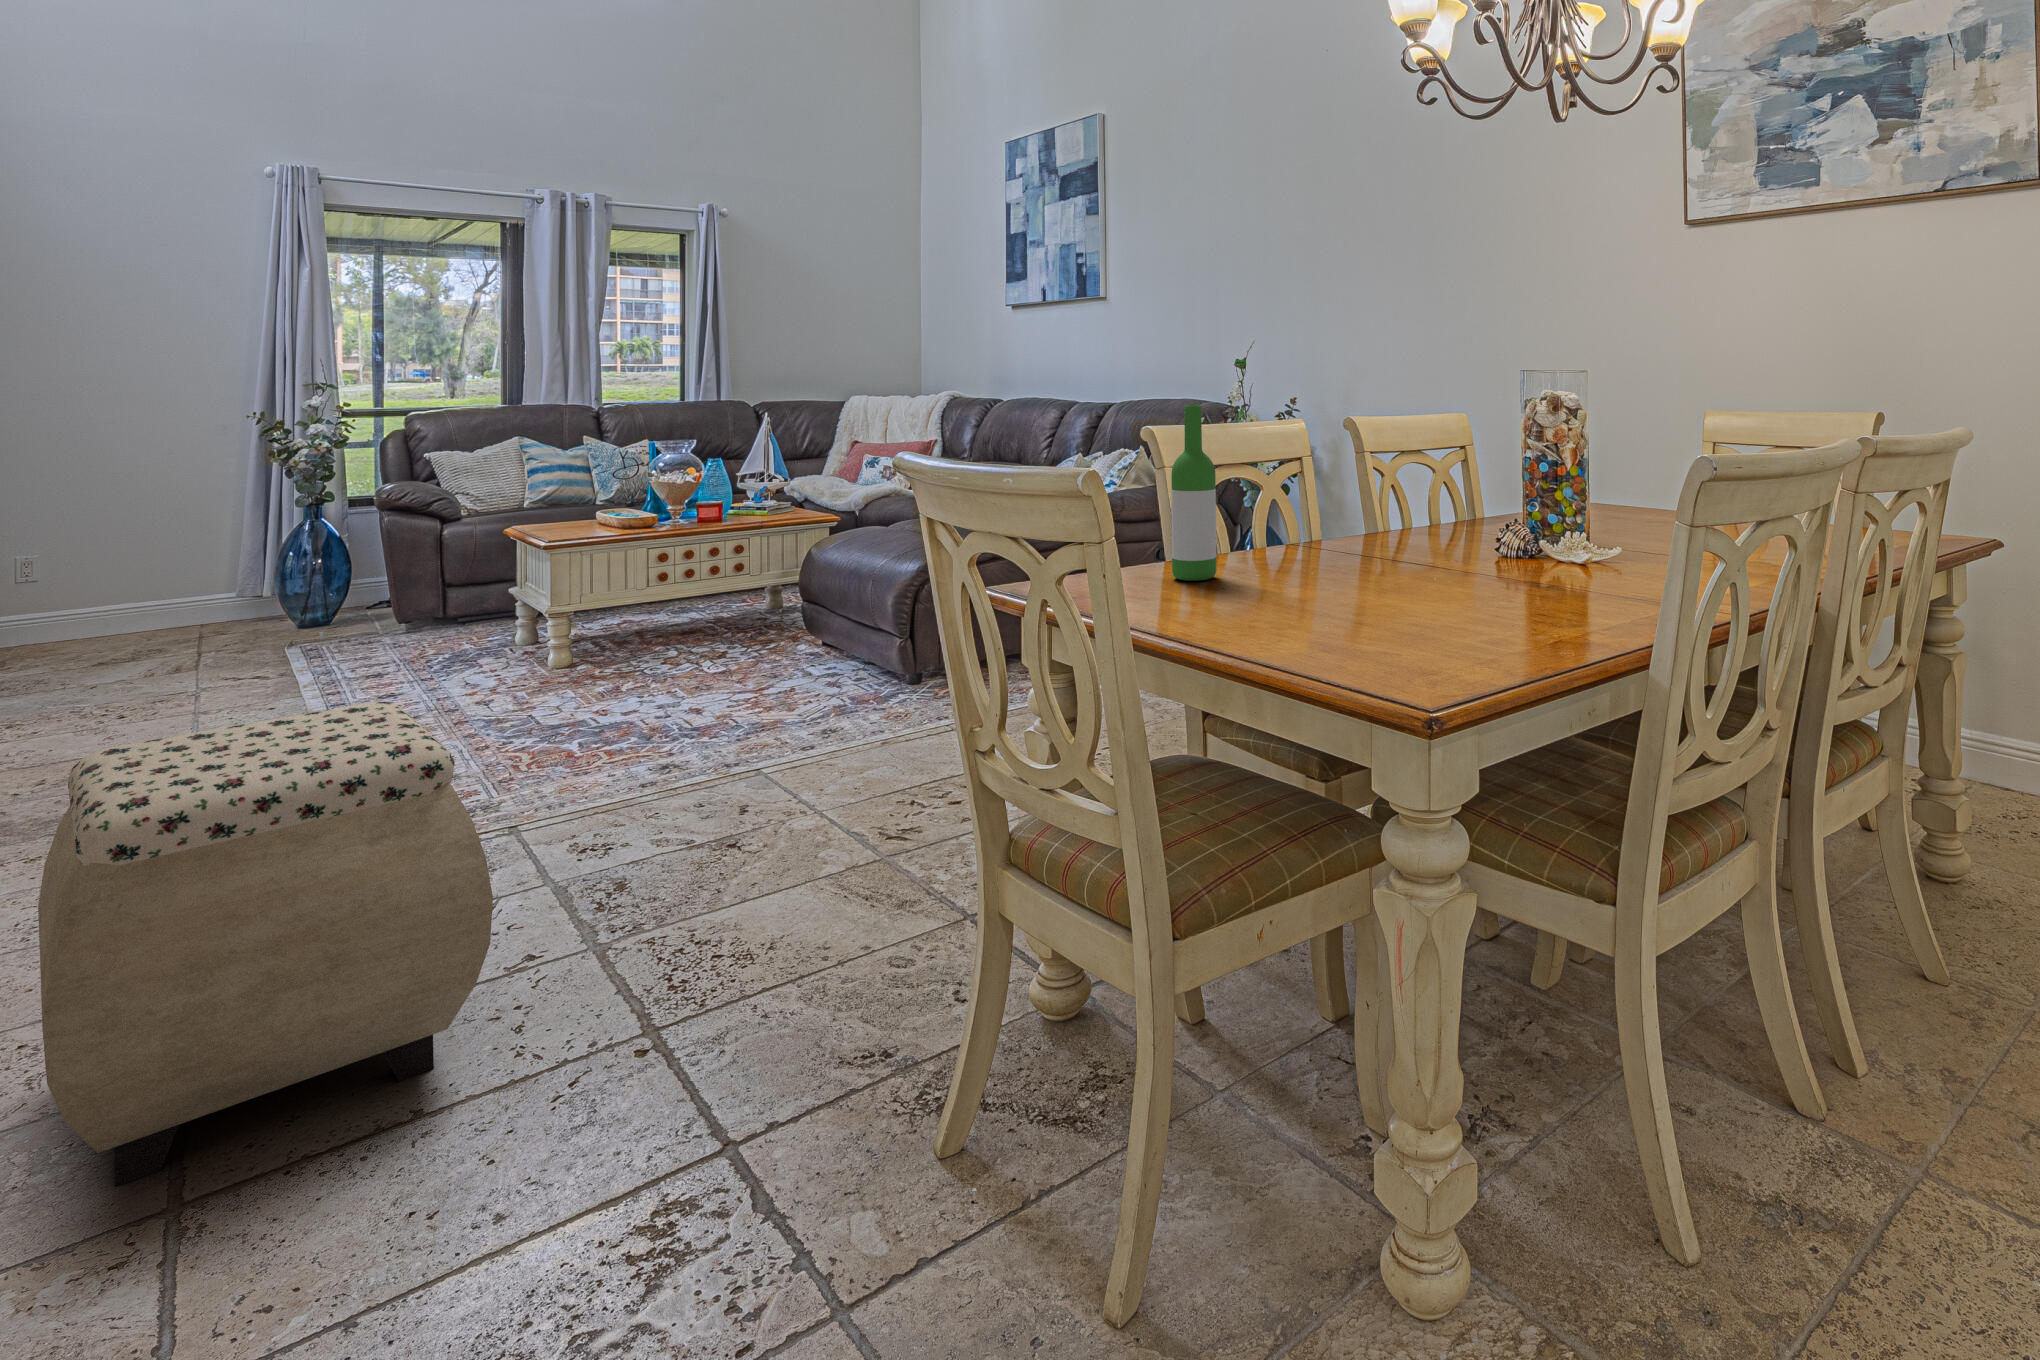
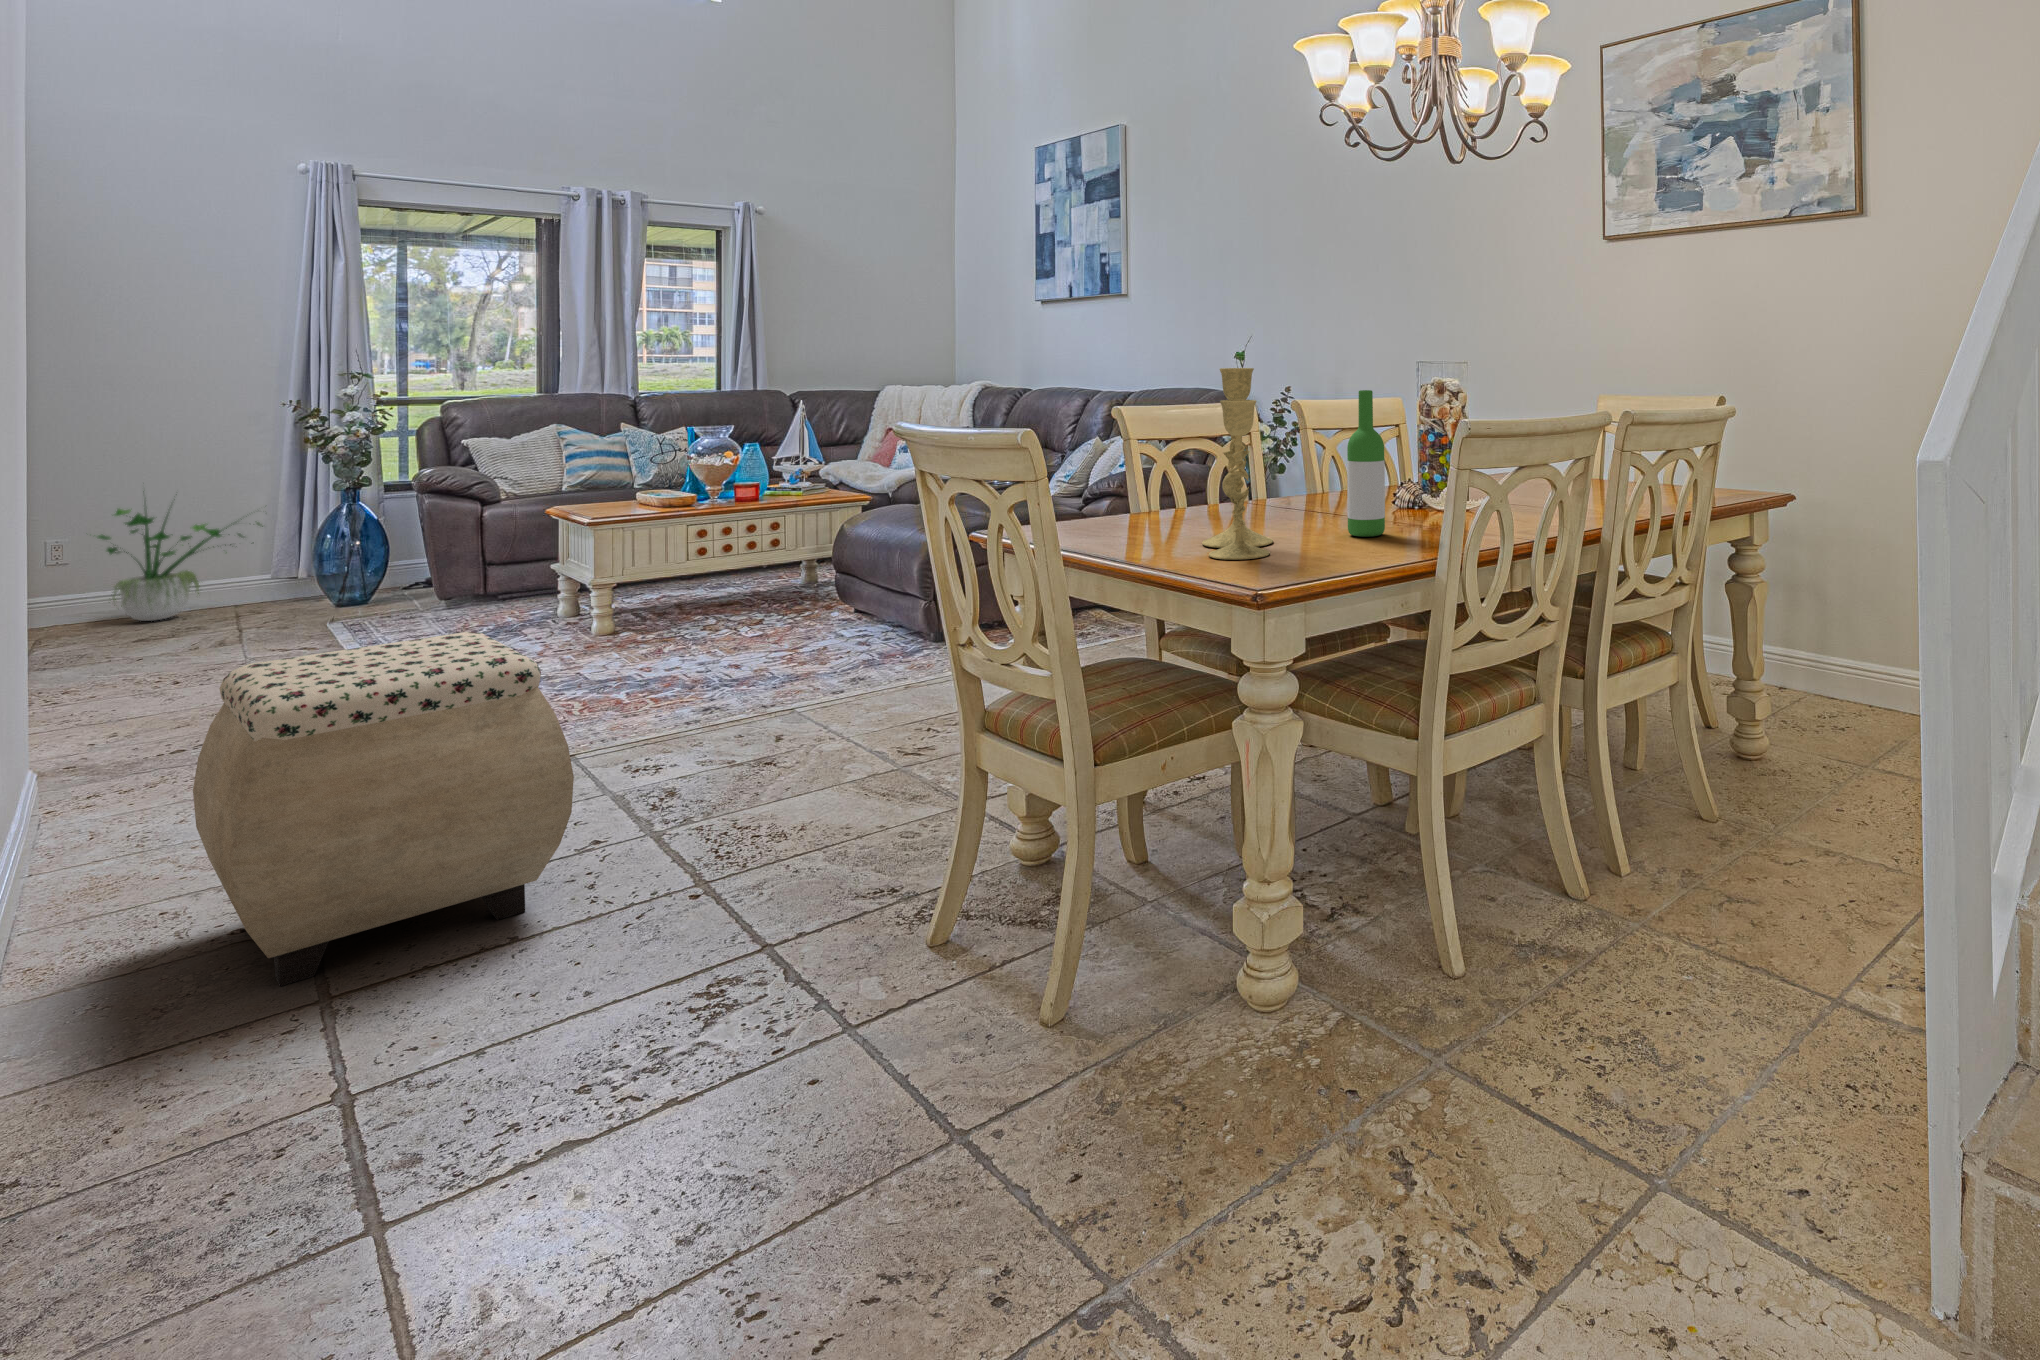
candlestick: none [1287,376,1391,638] -> present [1202,368,1273,560]
wine bottle: present [1171,405,1217,581] -> present [1347,390,1385,537]
potted plant: none [47,493,240,642] -> present [98,509,263,621]

